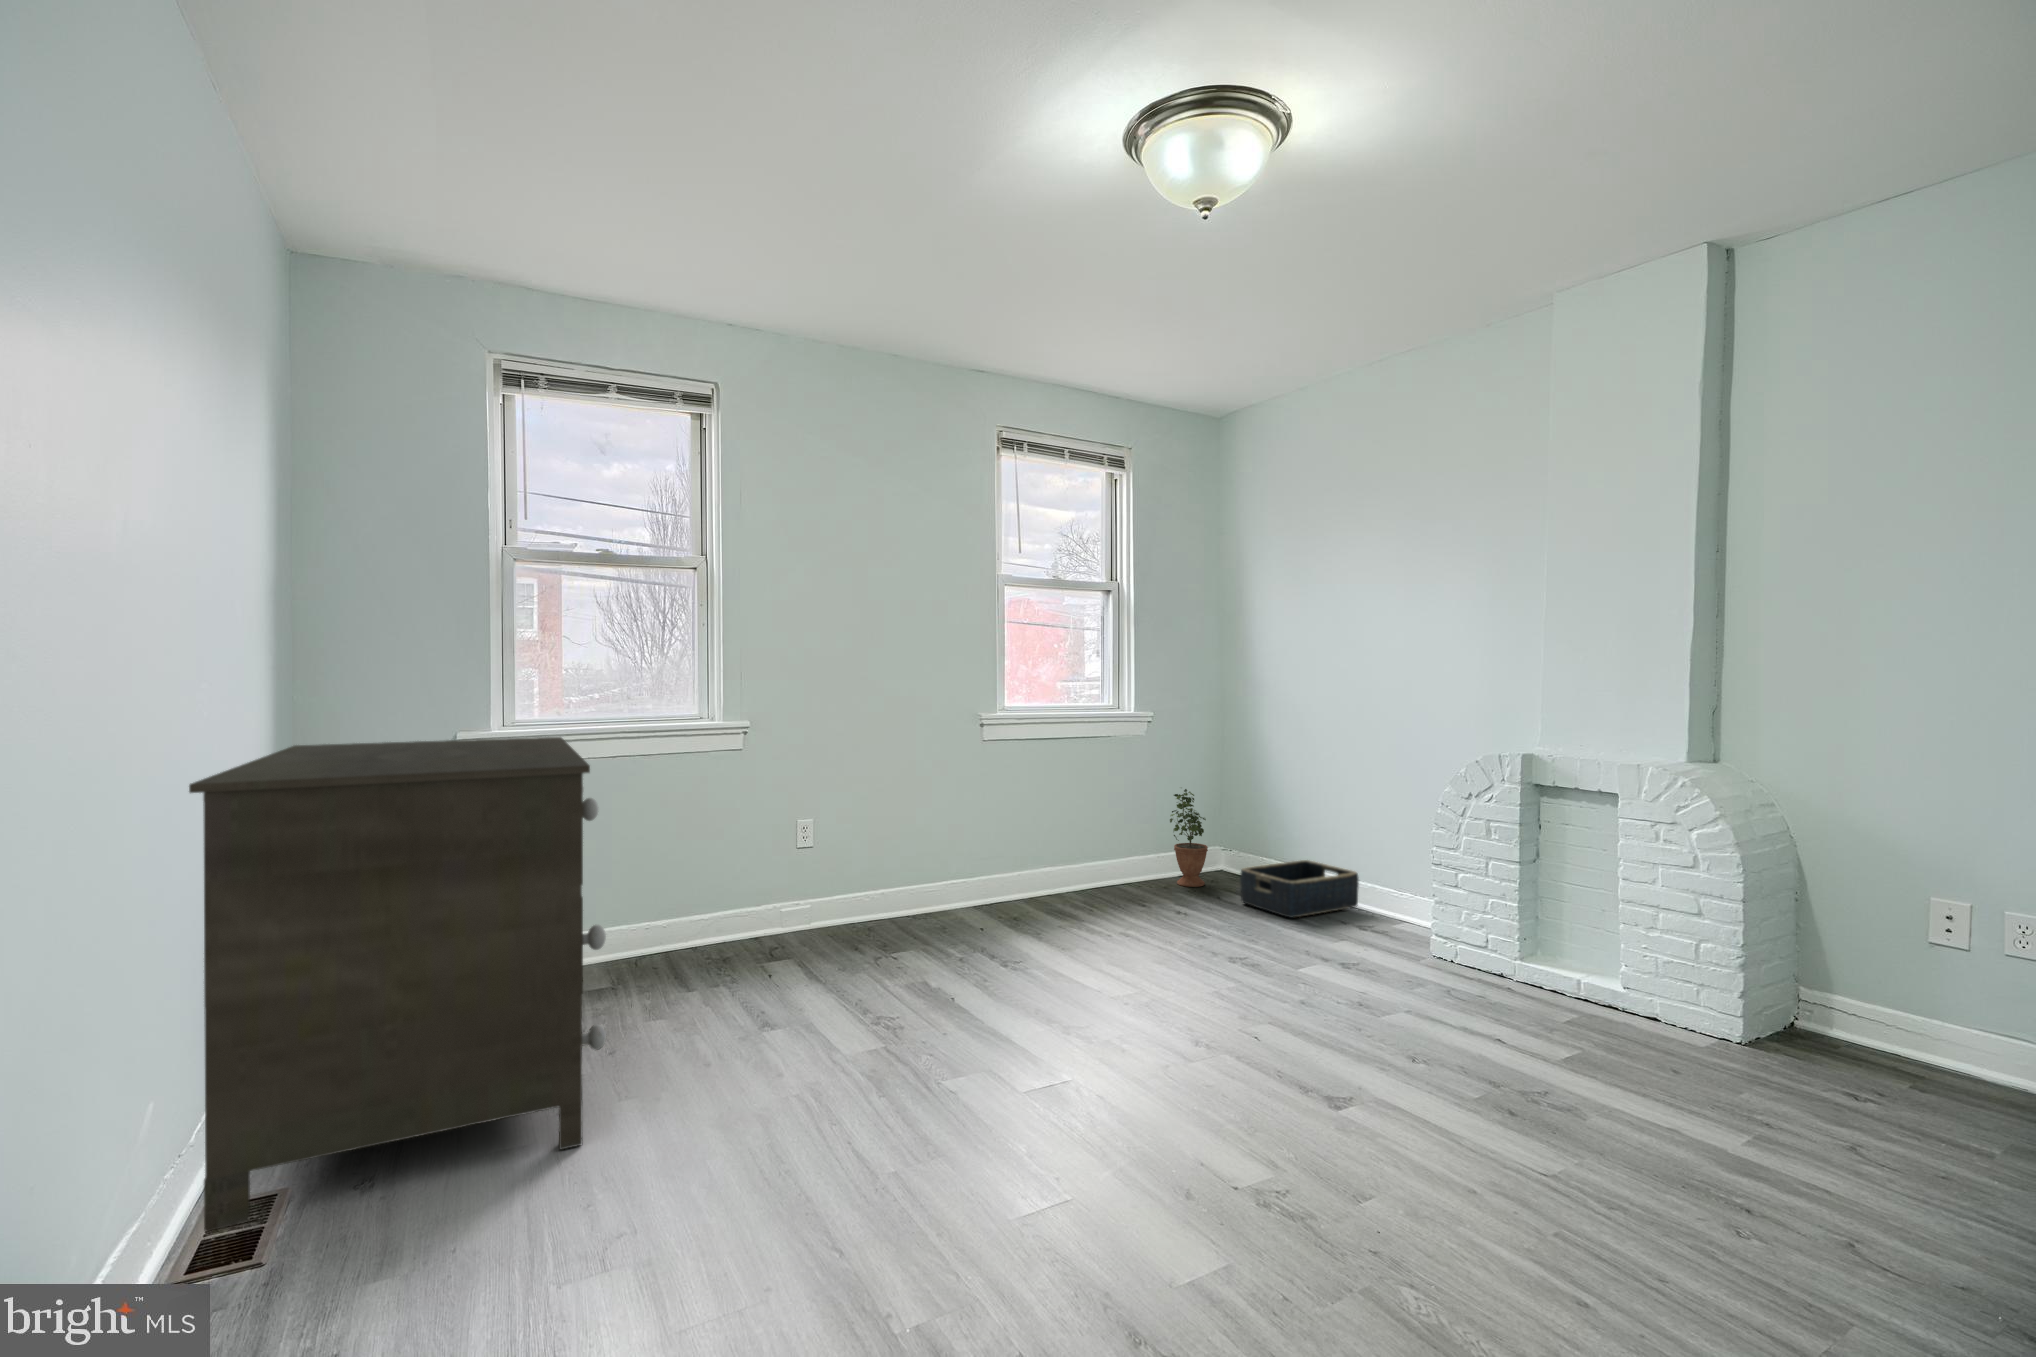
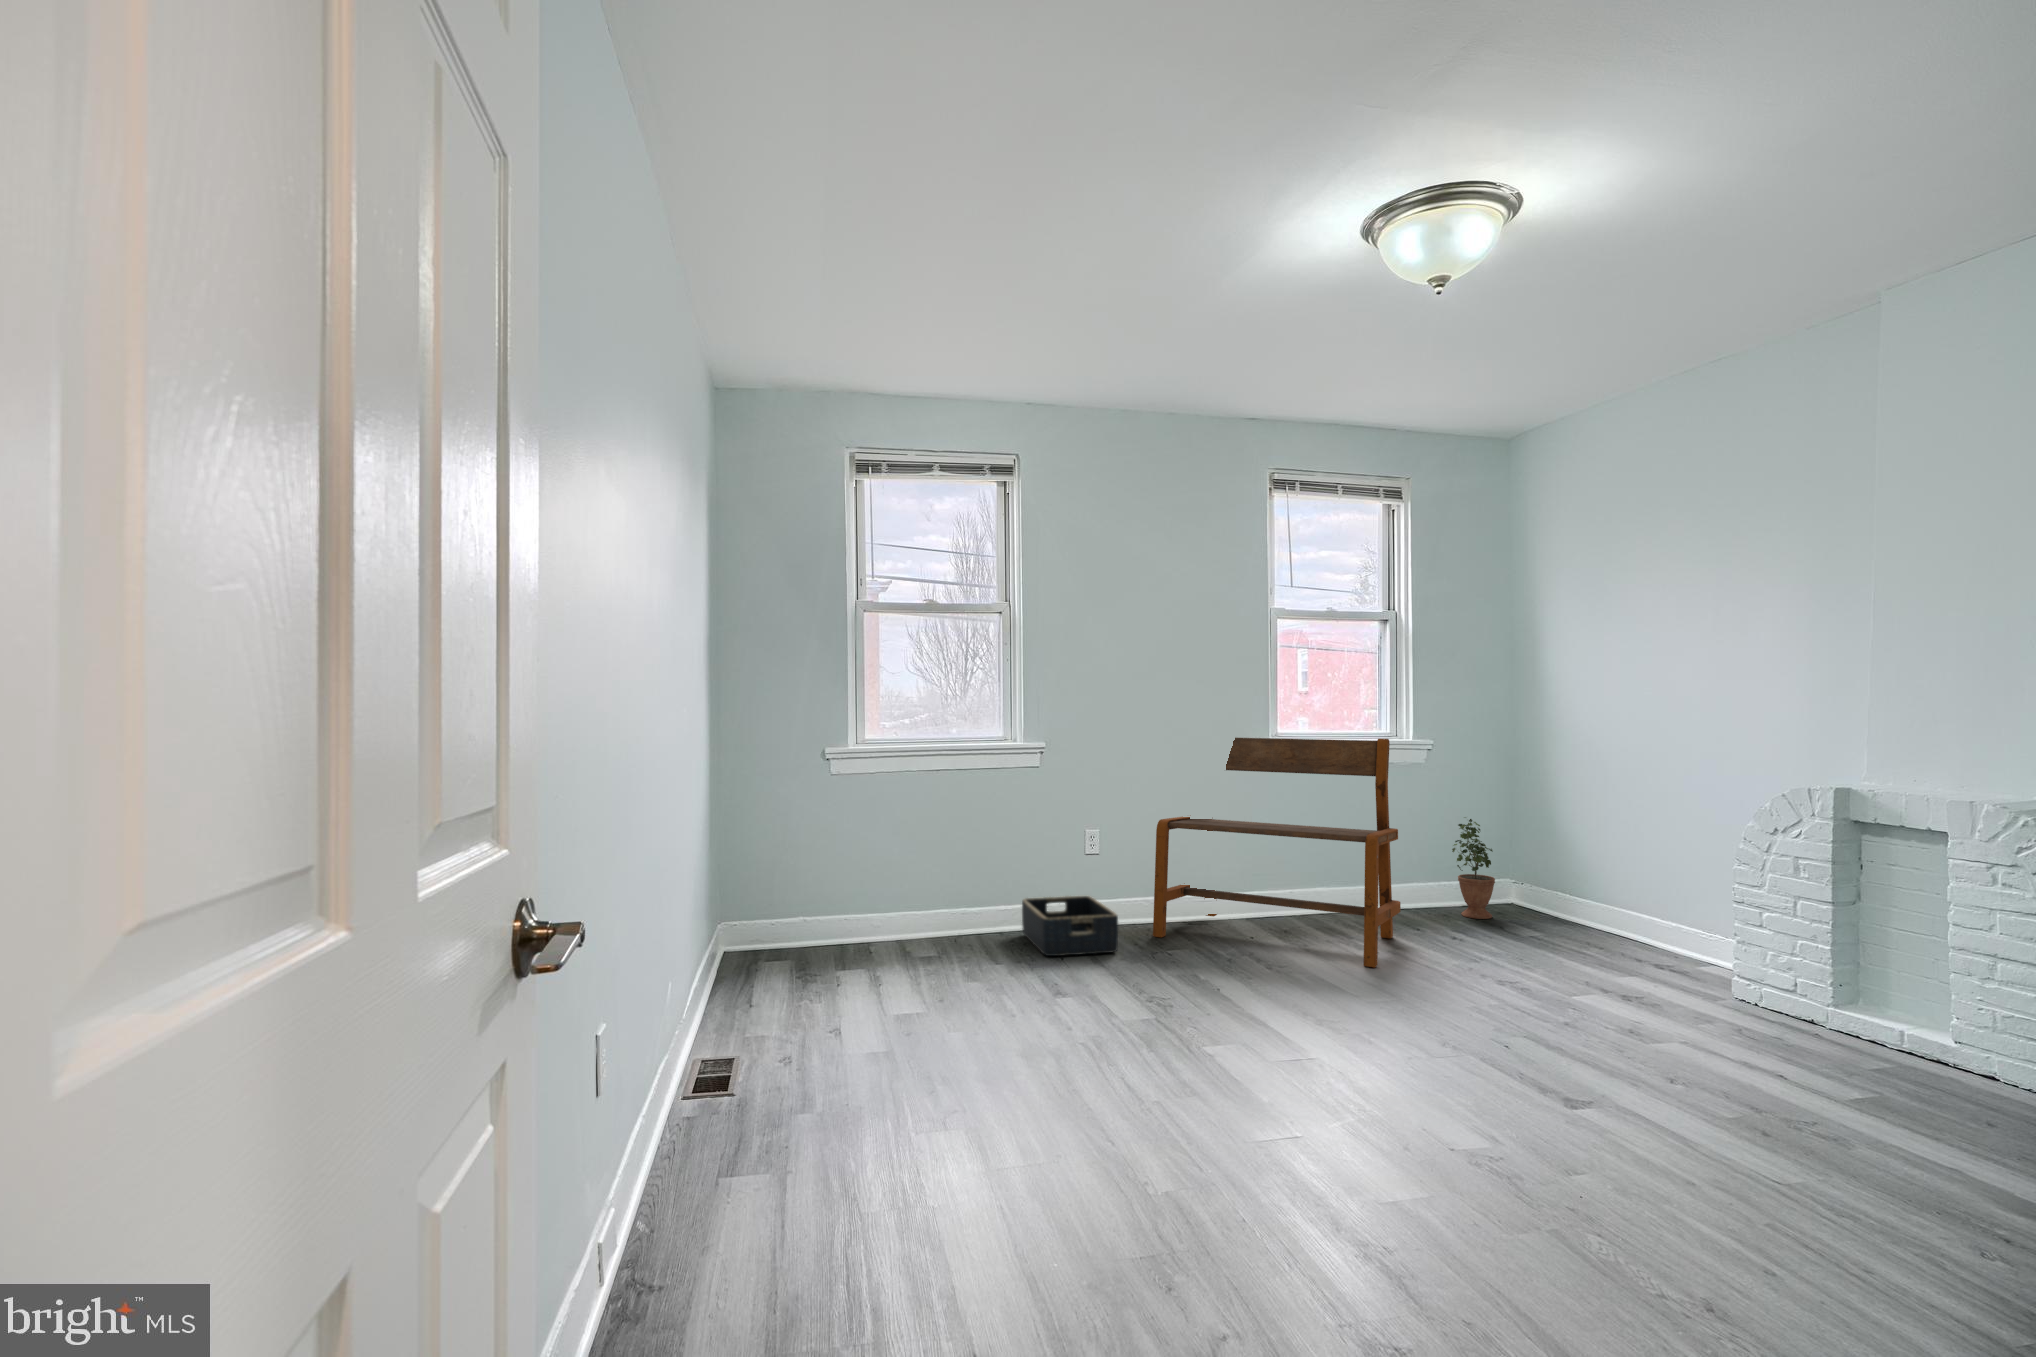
bench: none [875,710,1128,953] -> present [1153,737,1401,967]
dresser: present [189,737,606,1231] -> none [694,751,942,1073]
basket: present [1240,860,1359,917] -> present [1022,896,1118,956]

